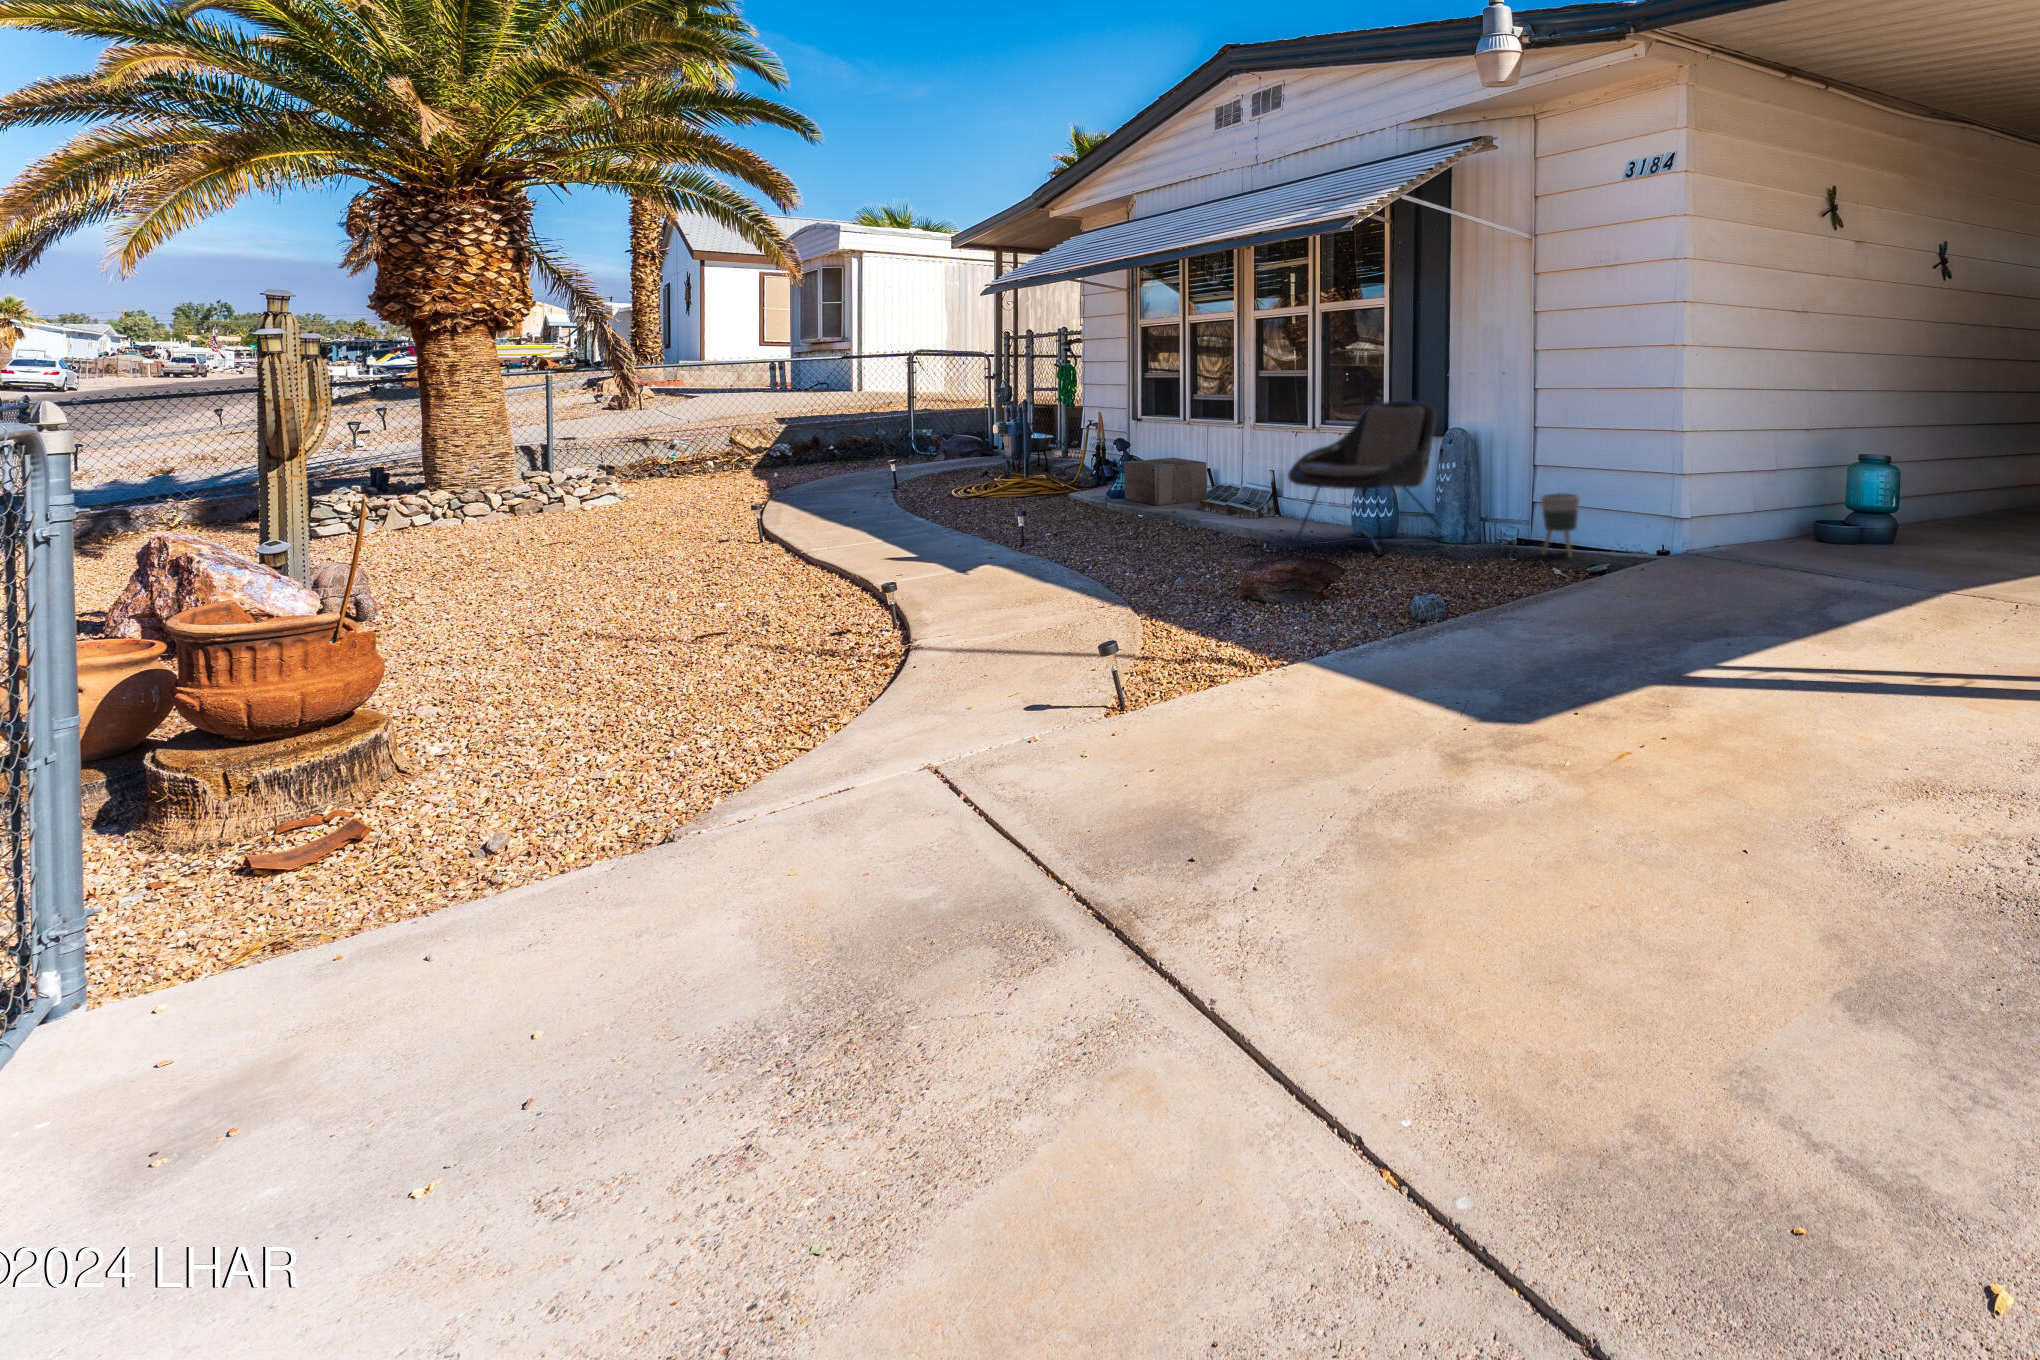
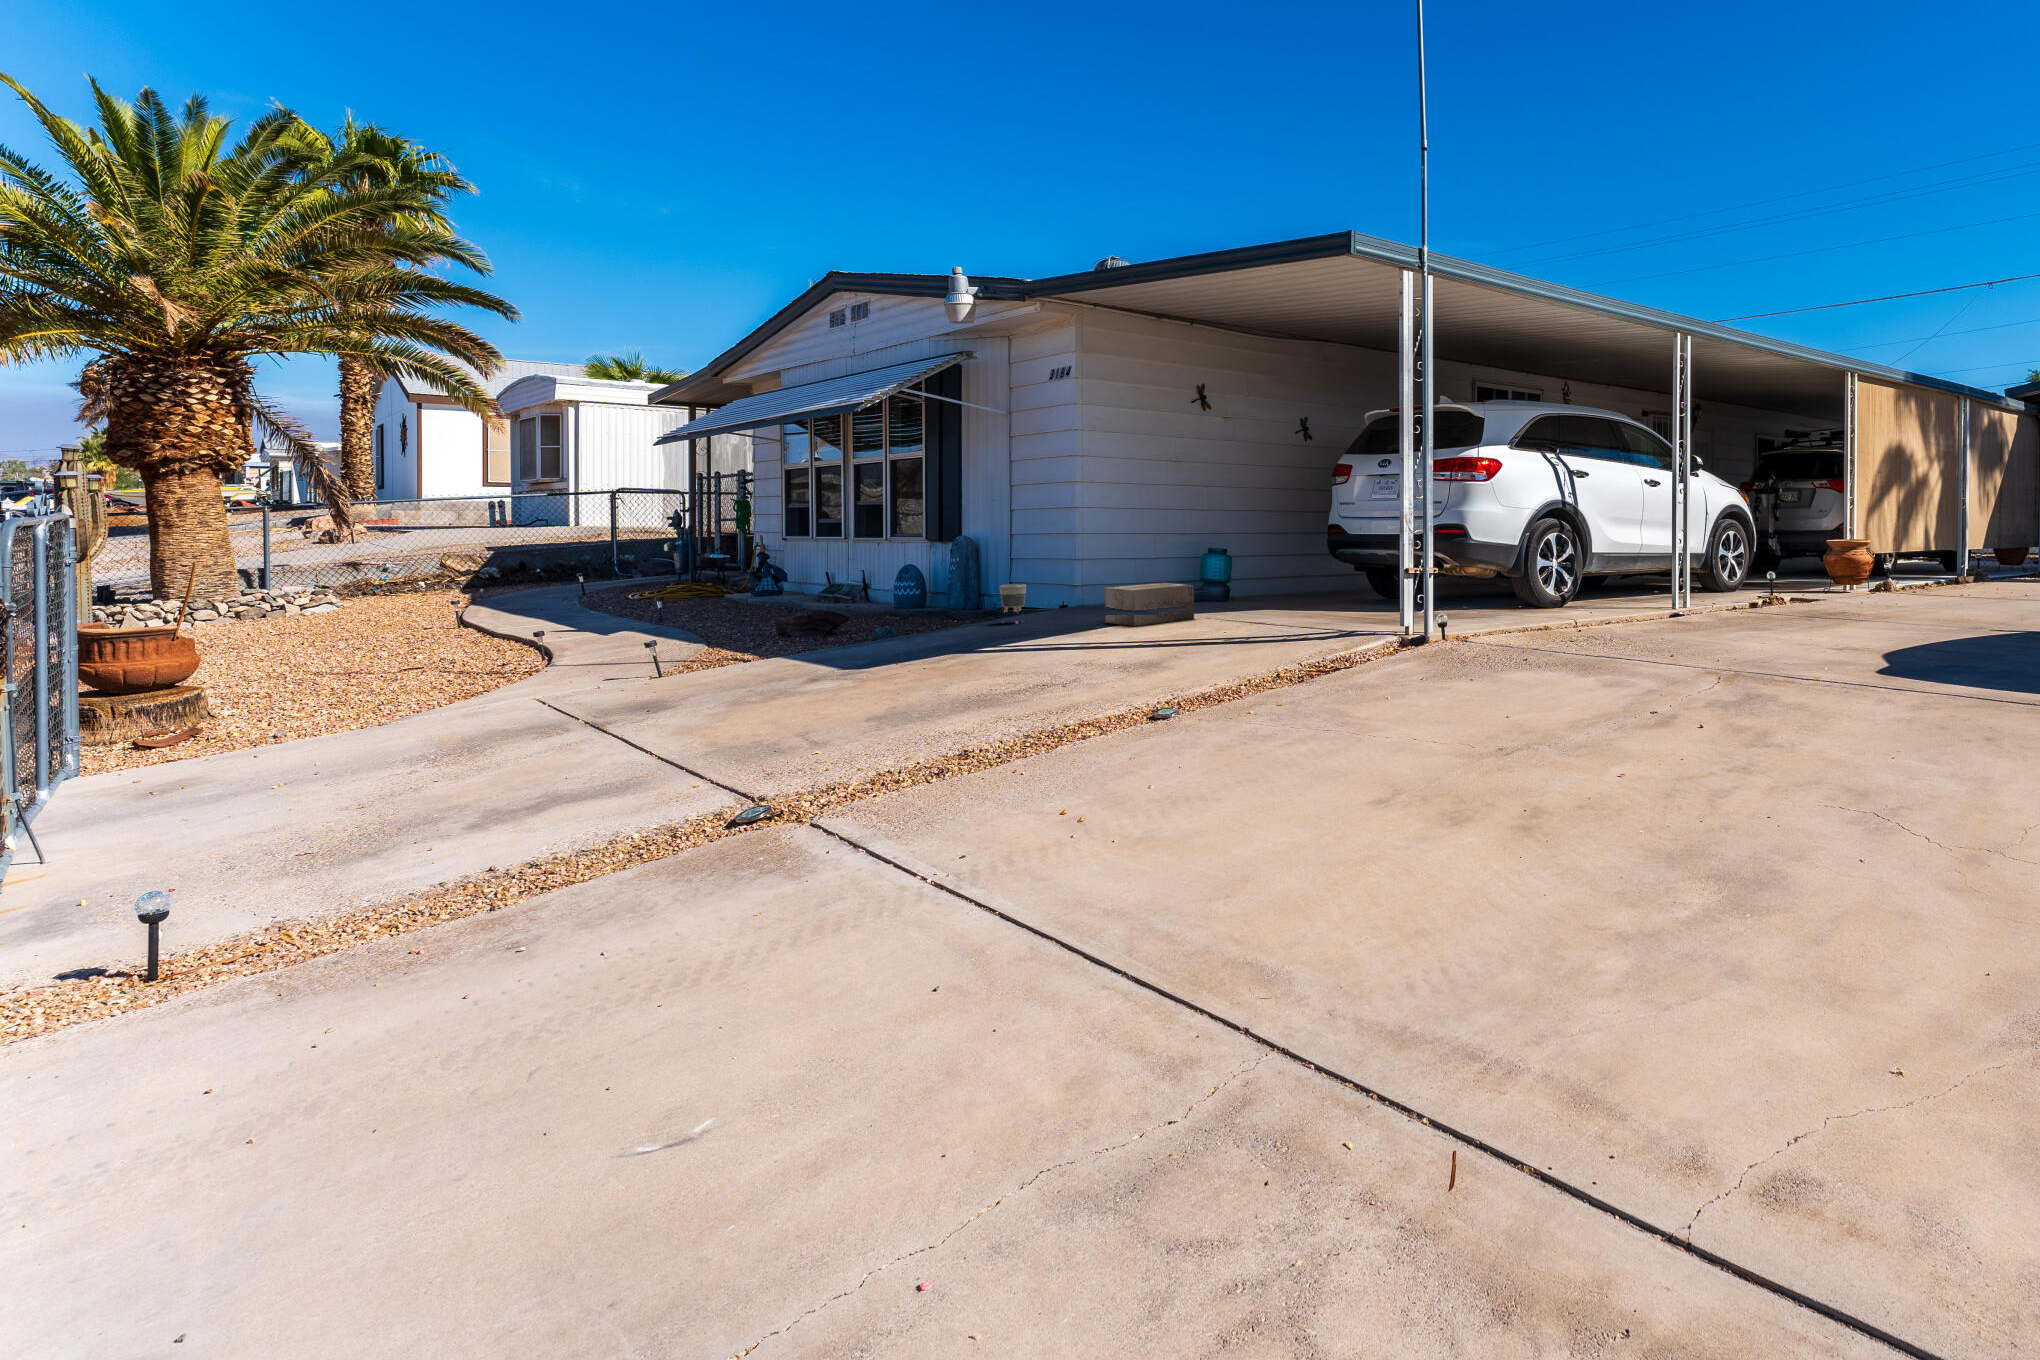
lounge chair: present [1288,400,1443,555] -> none [840,526,956,626]
cardboard box: present [1124,458,1207,505] -> present [1104,583,1194,626]

